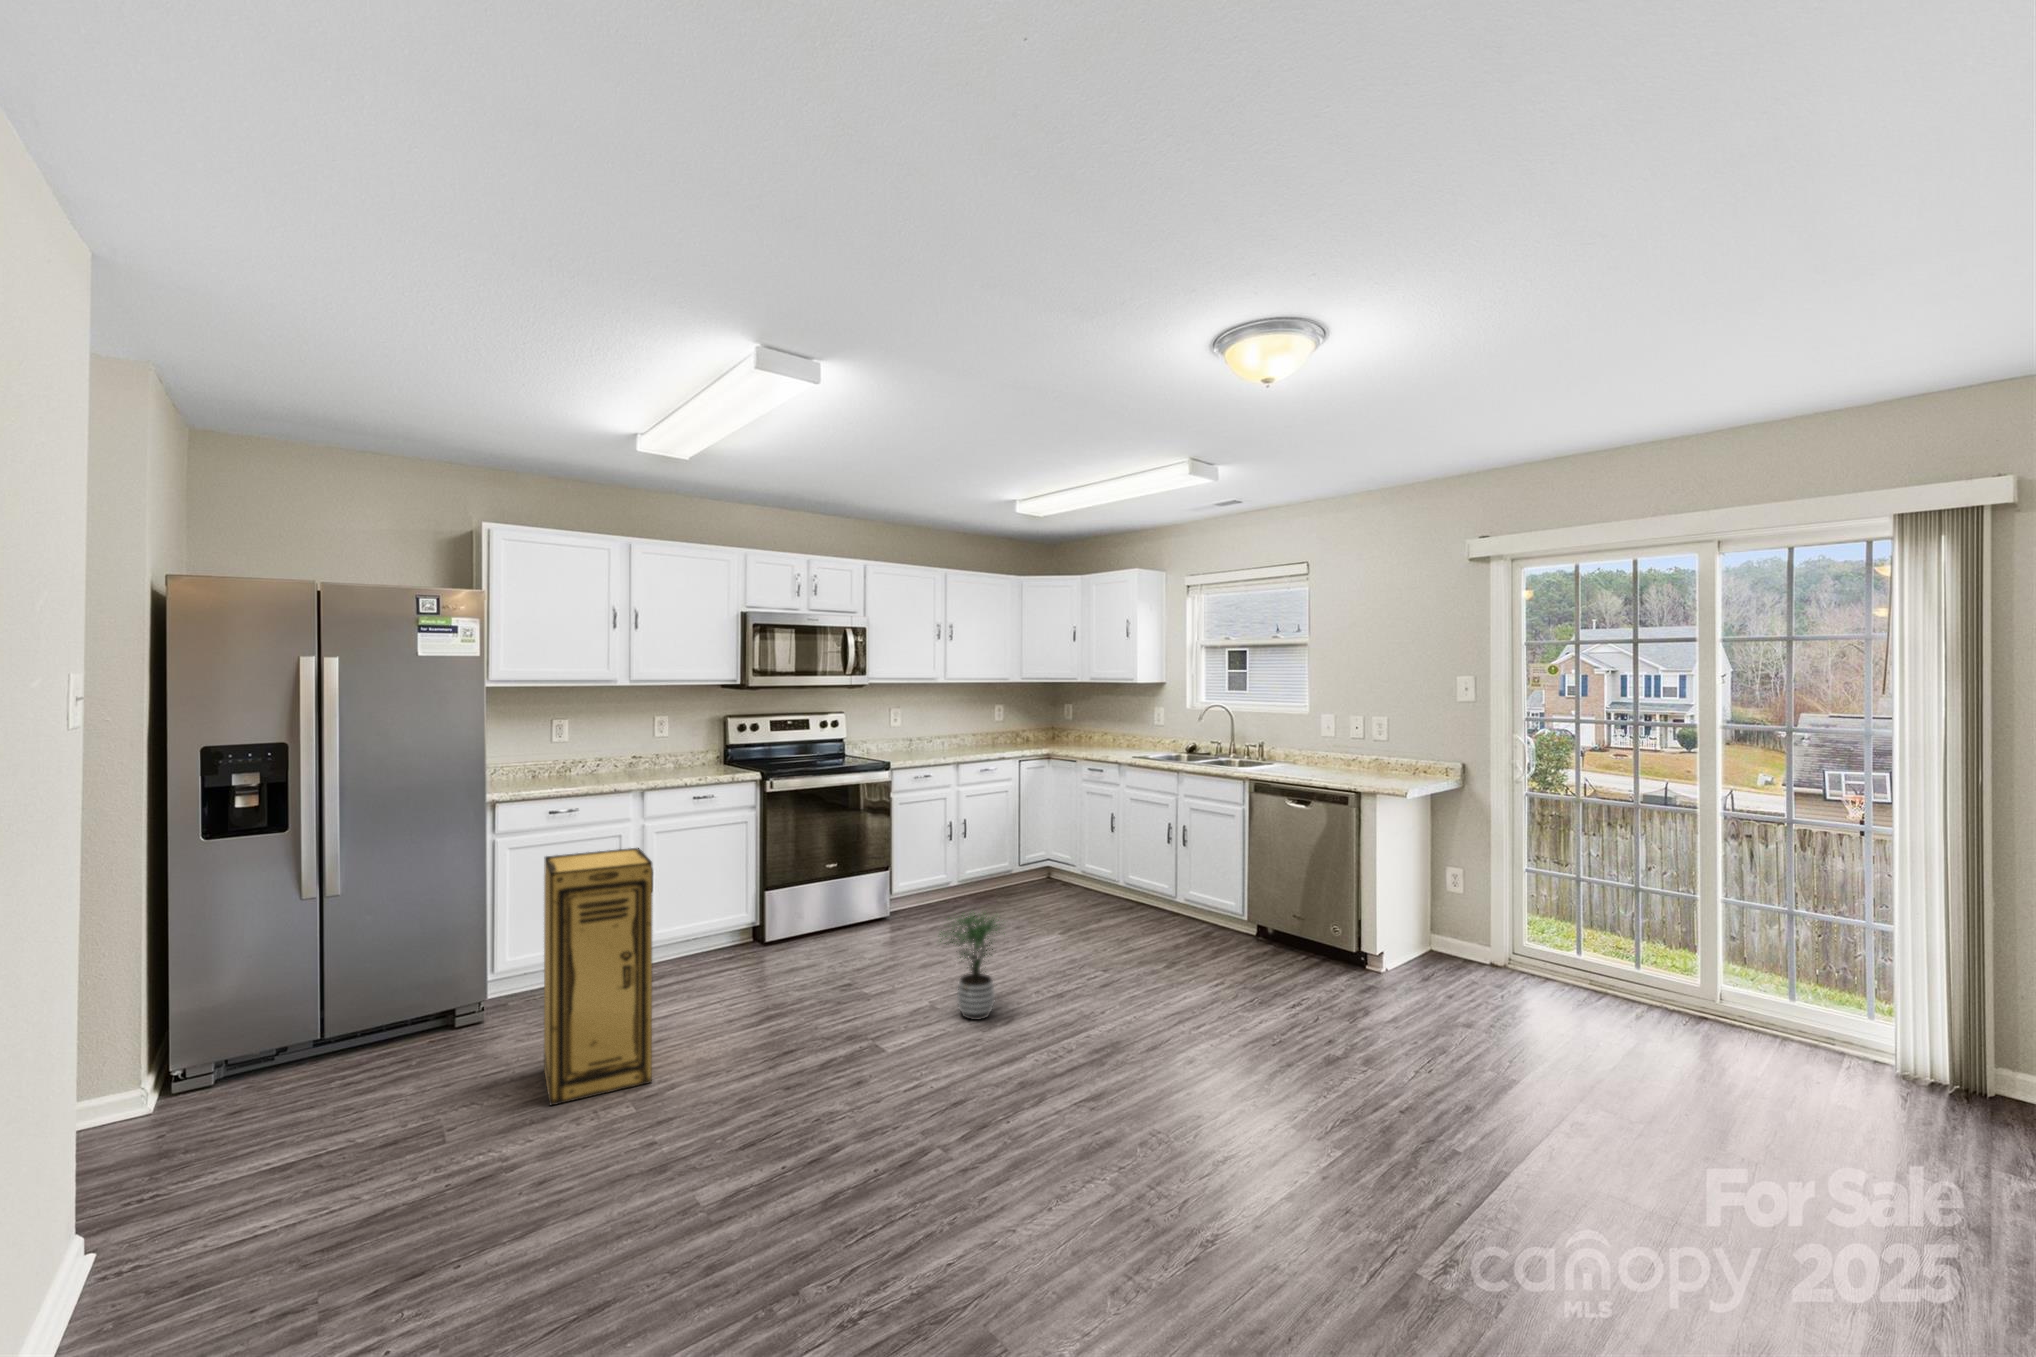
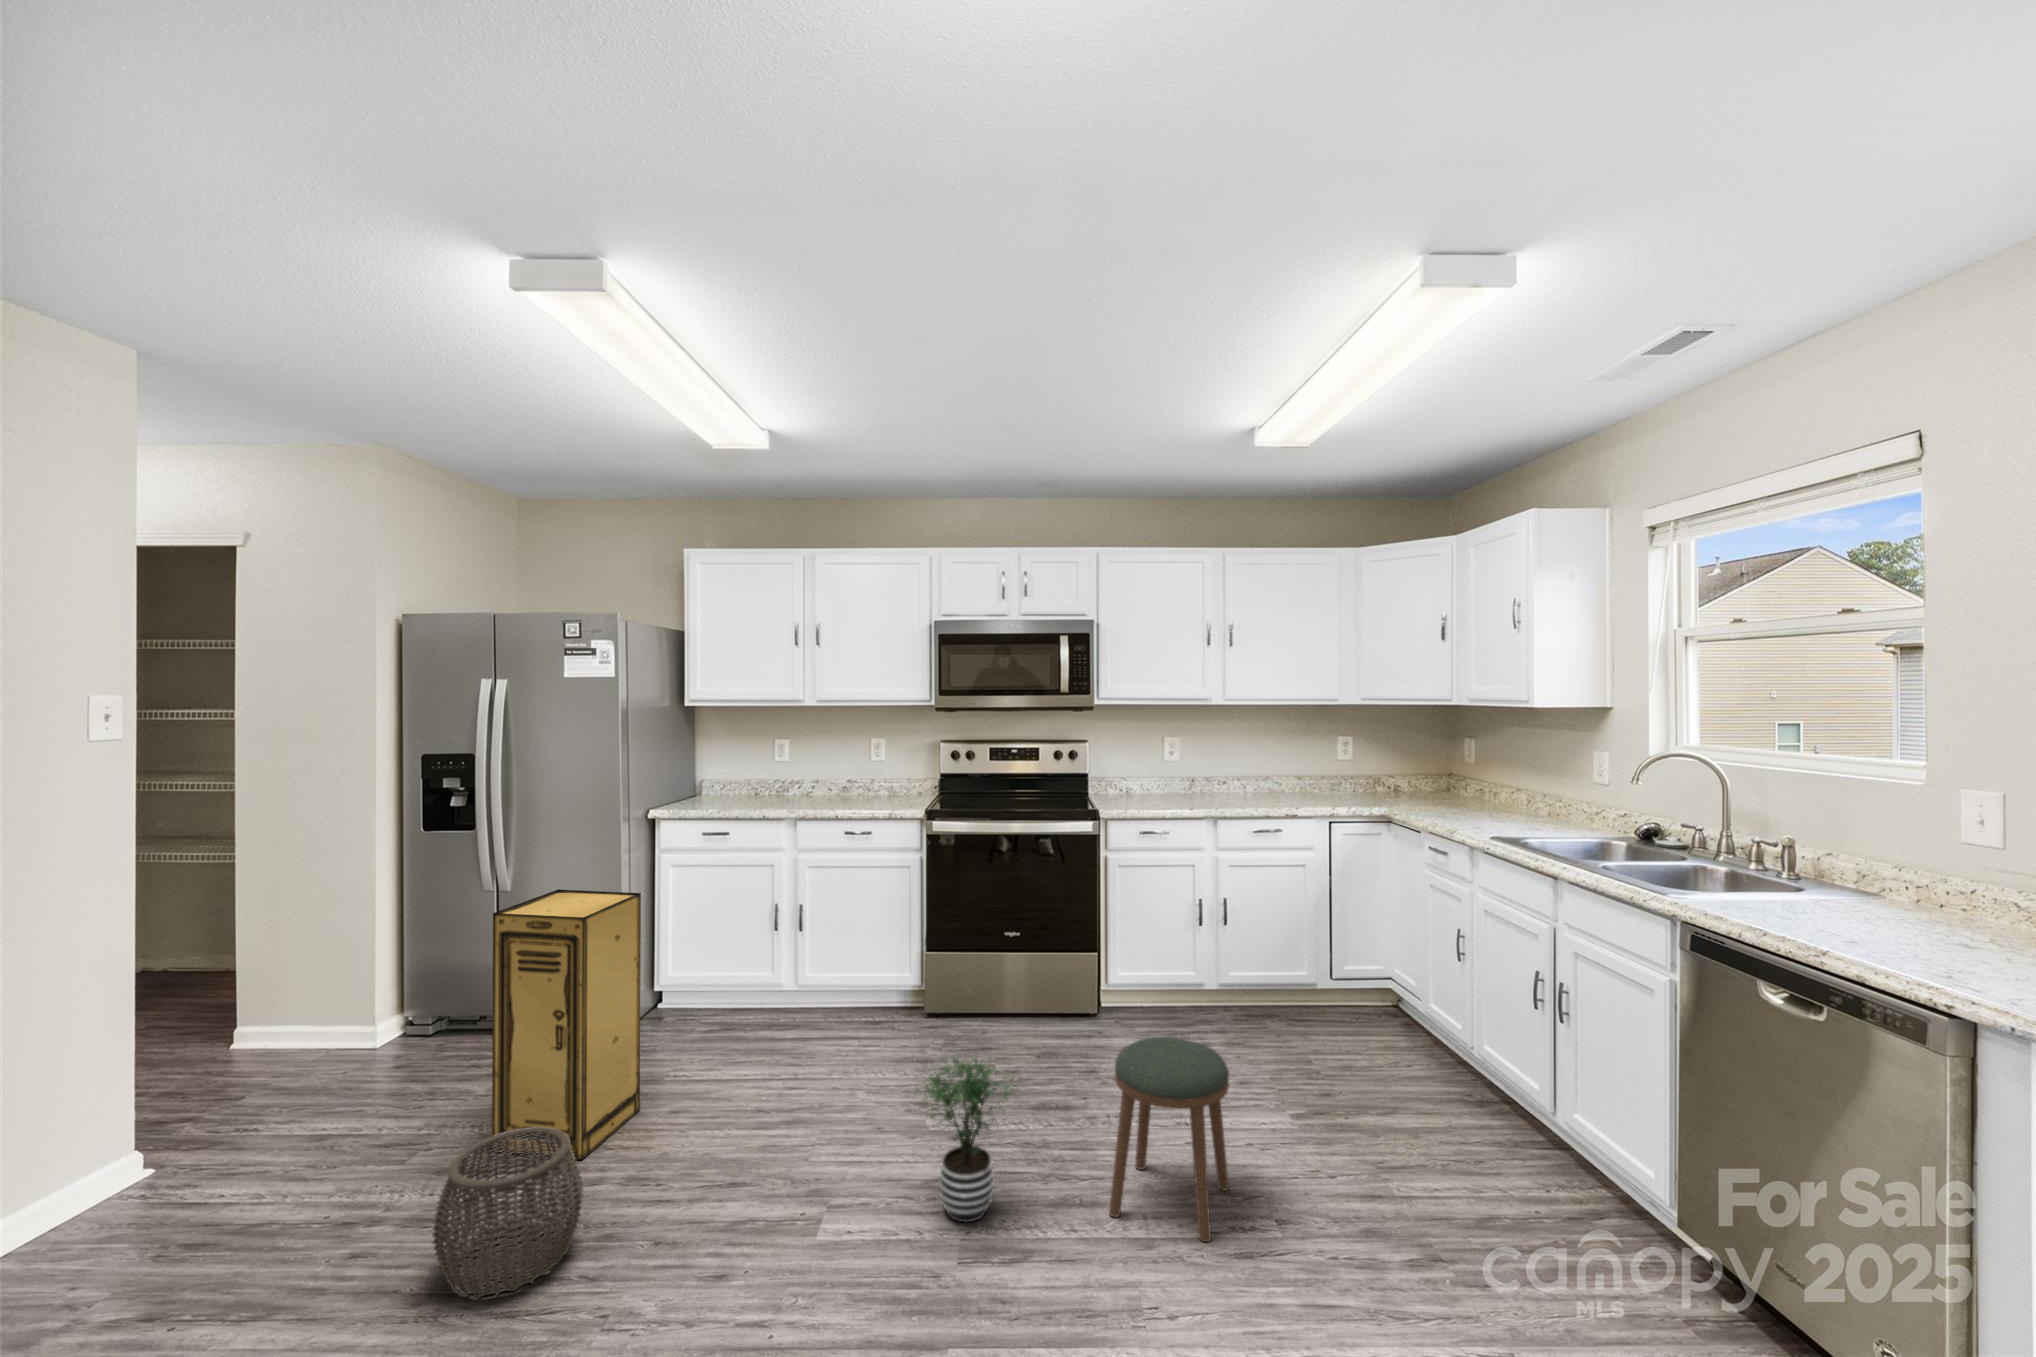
stool: none [1033,882,1111,993] -> present [1109,1037,1229,1242]
woven basket: none [661,1023,775,1154] -> present [433,1128,583,1297]

